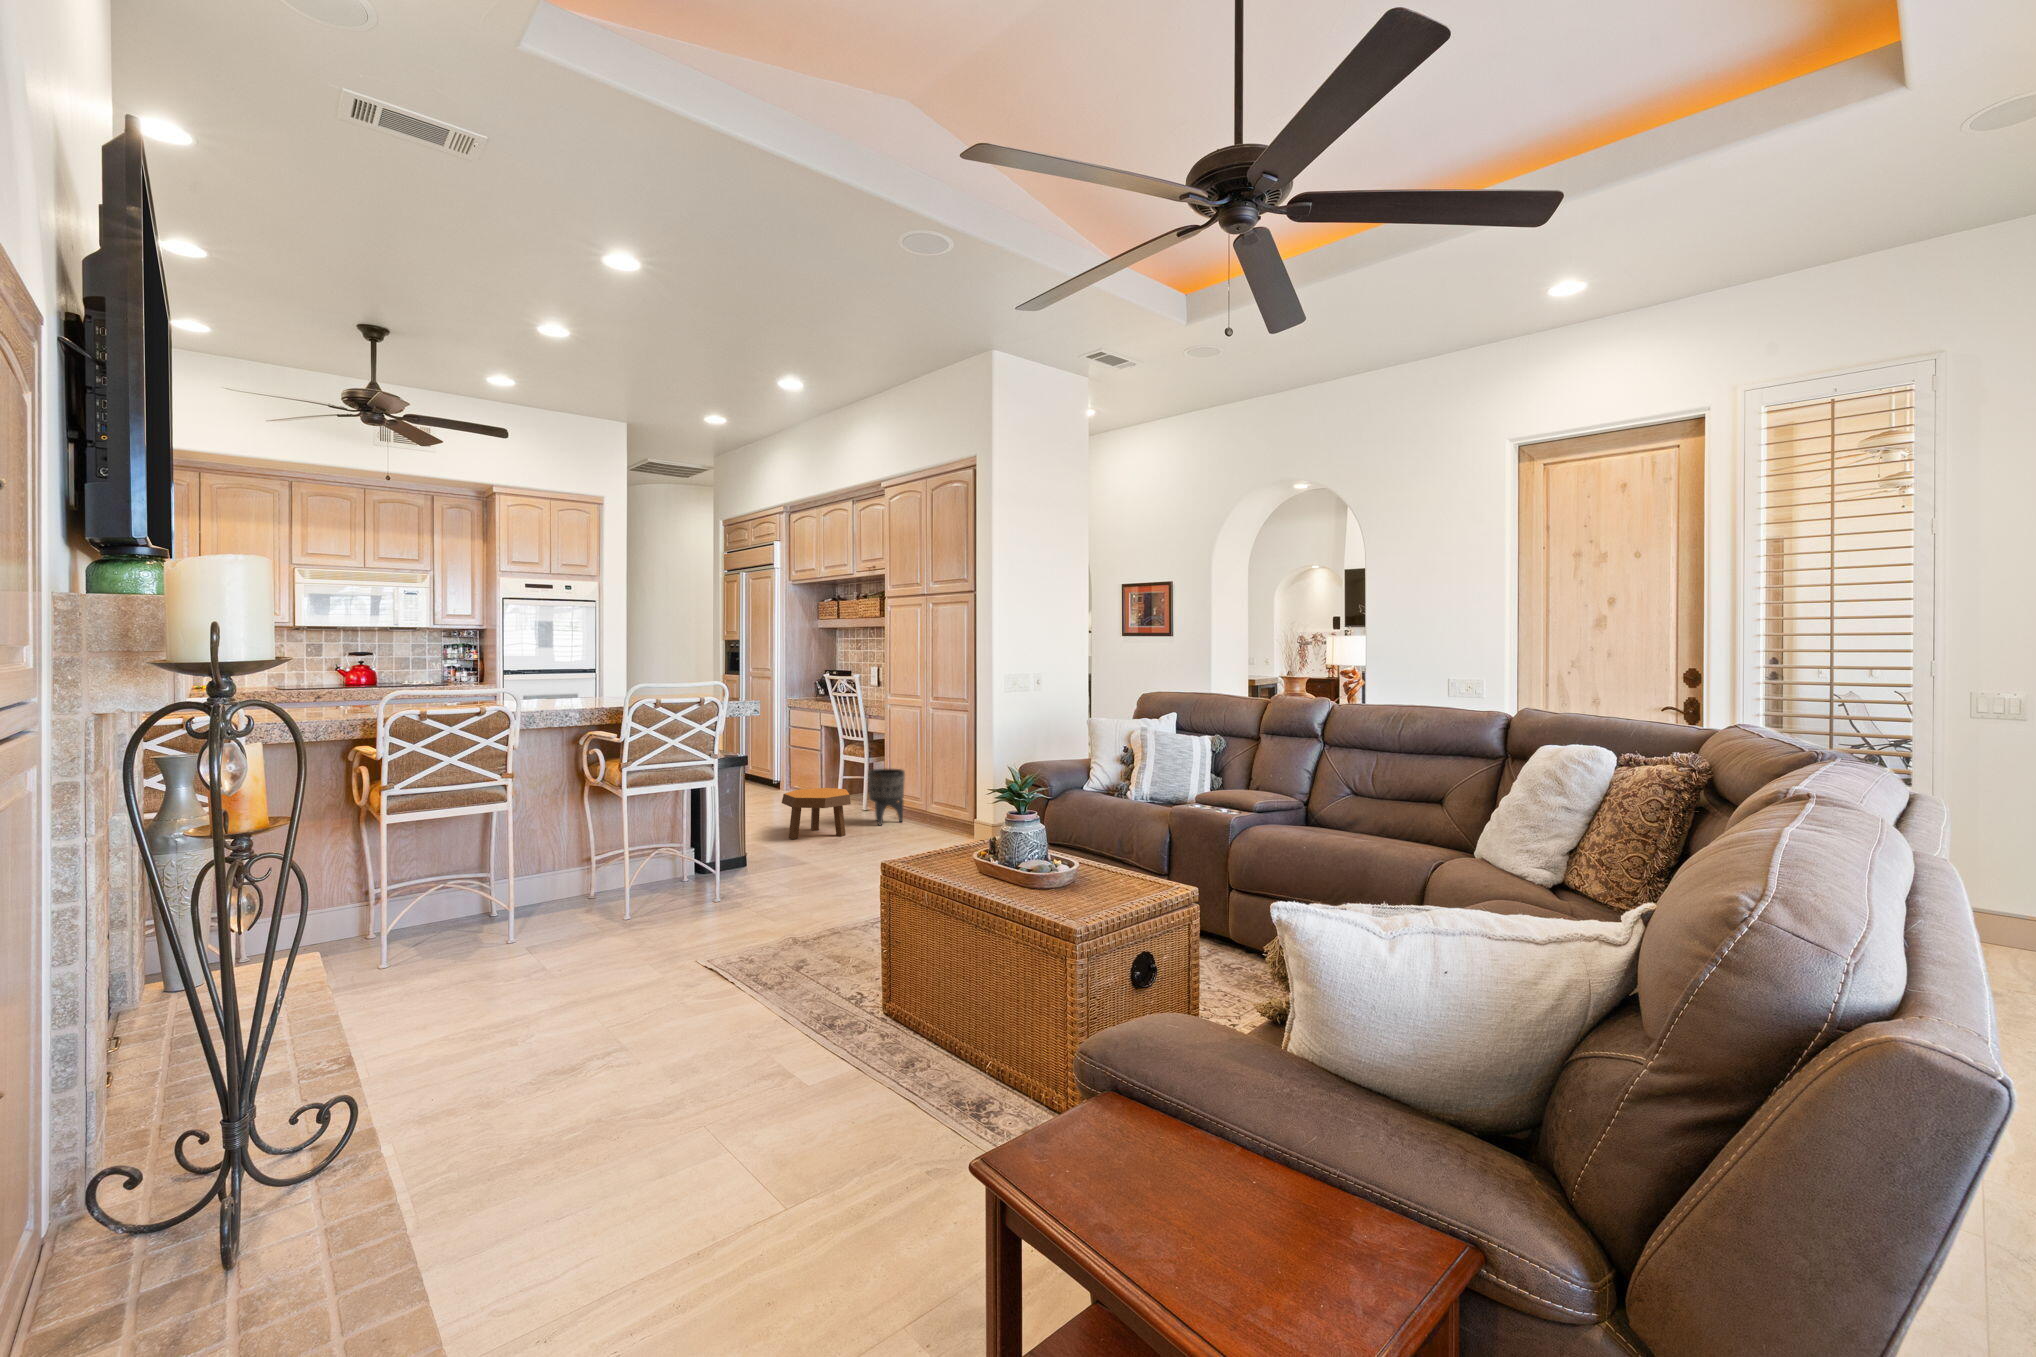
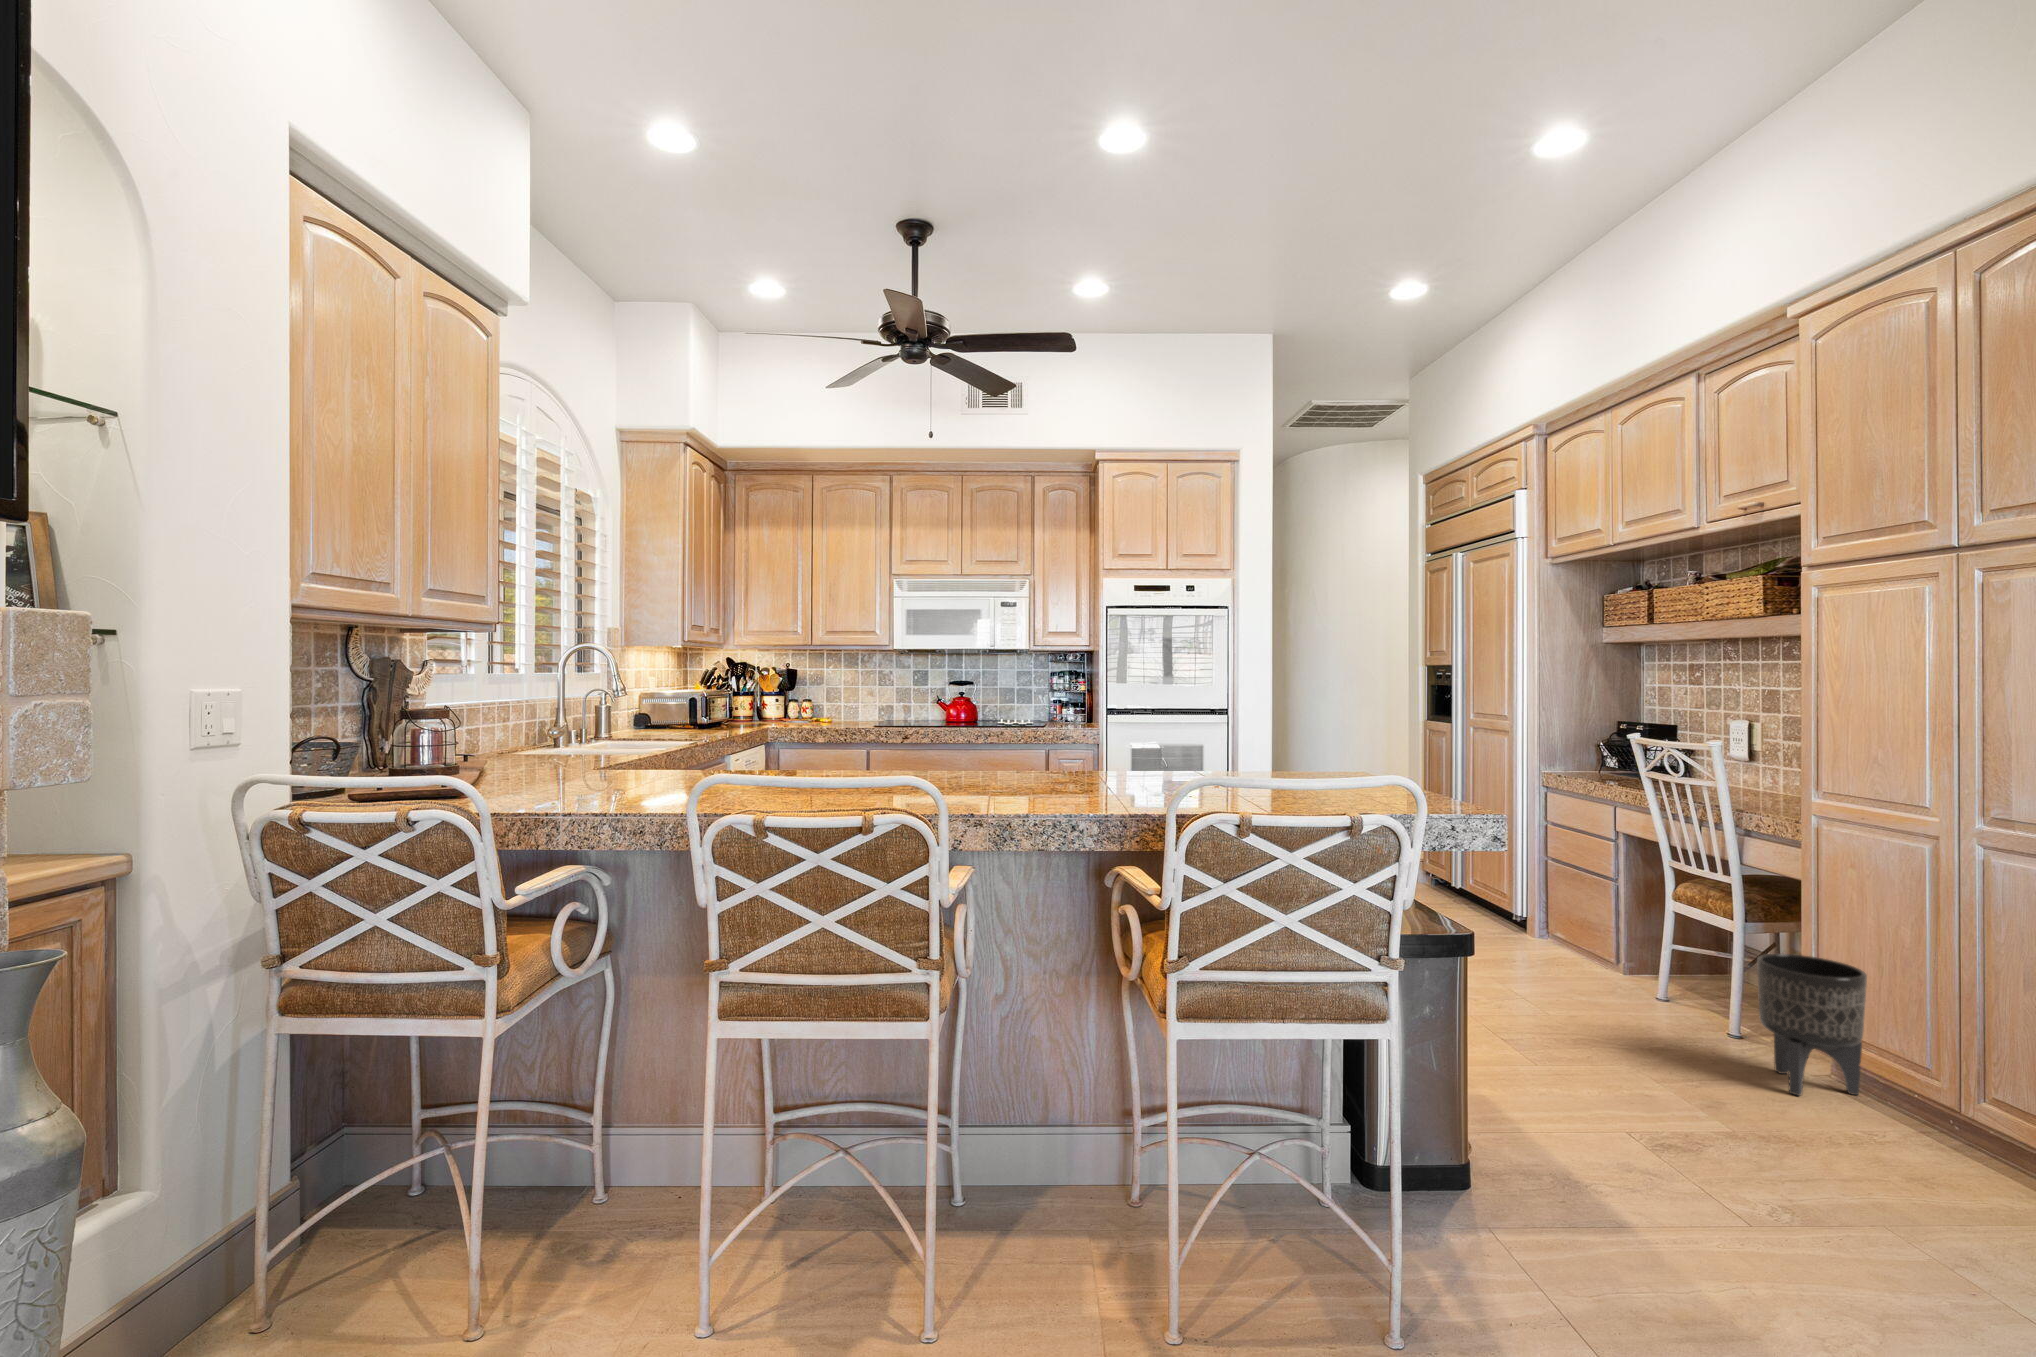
footstool: present [782,788,851,839] -> none [1545,976,1726,1116]

